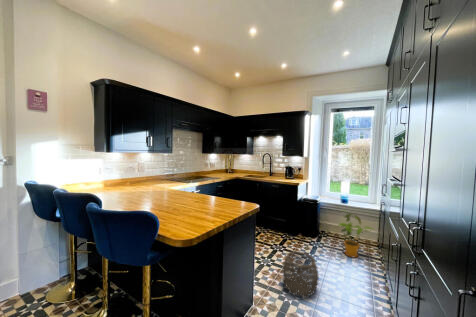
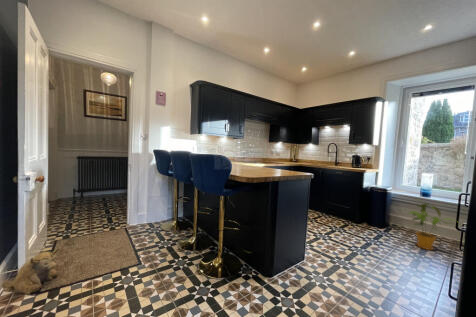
woven basket: present [283,251,319,296] -> none [336,225,374,264]

